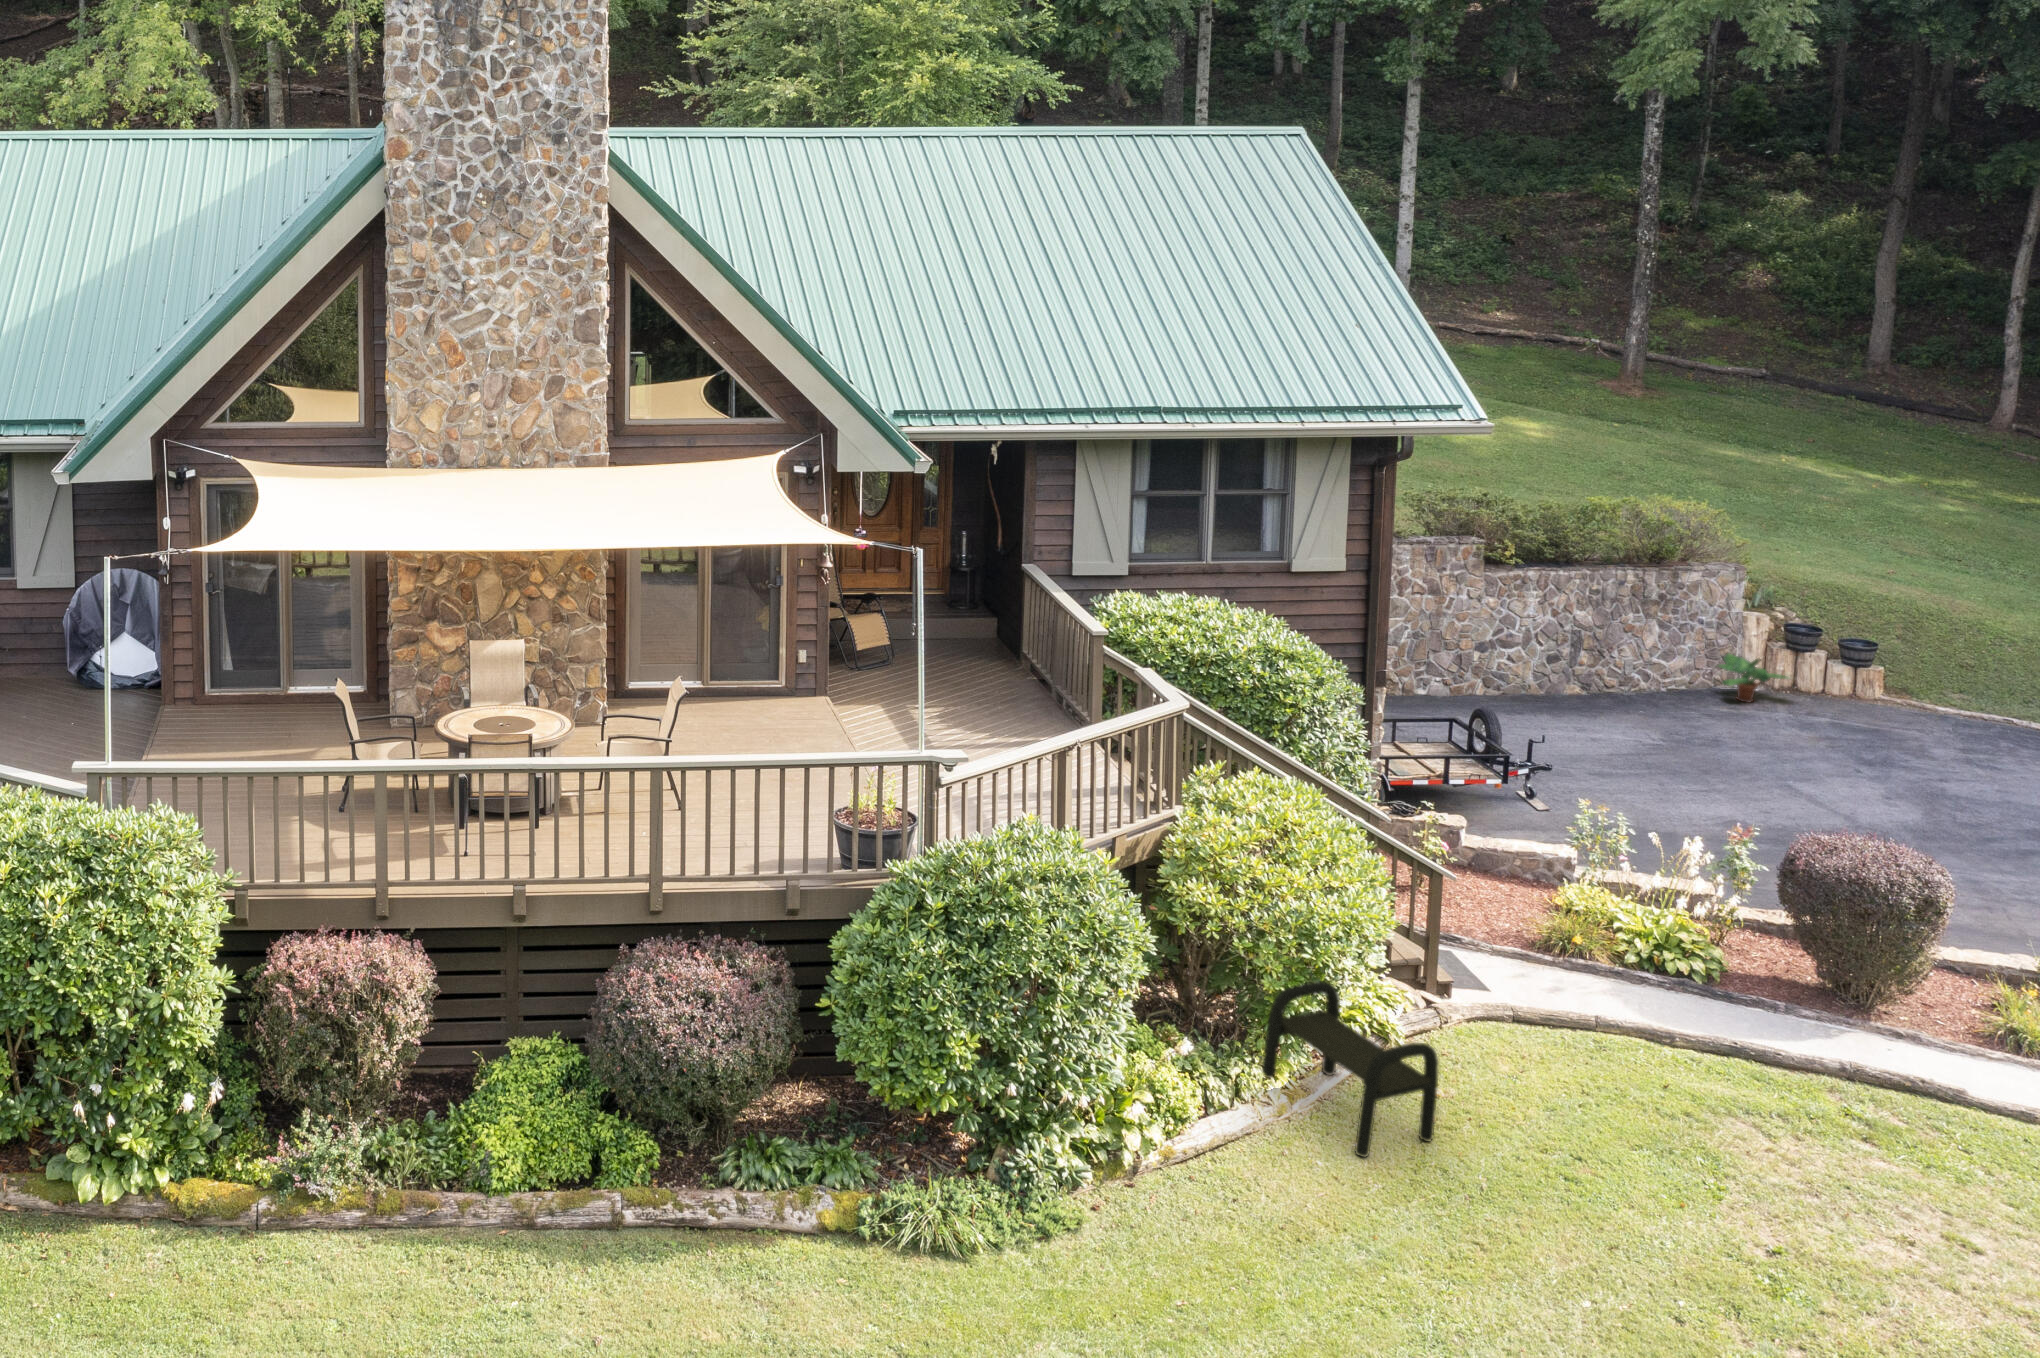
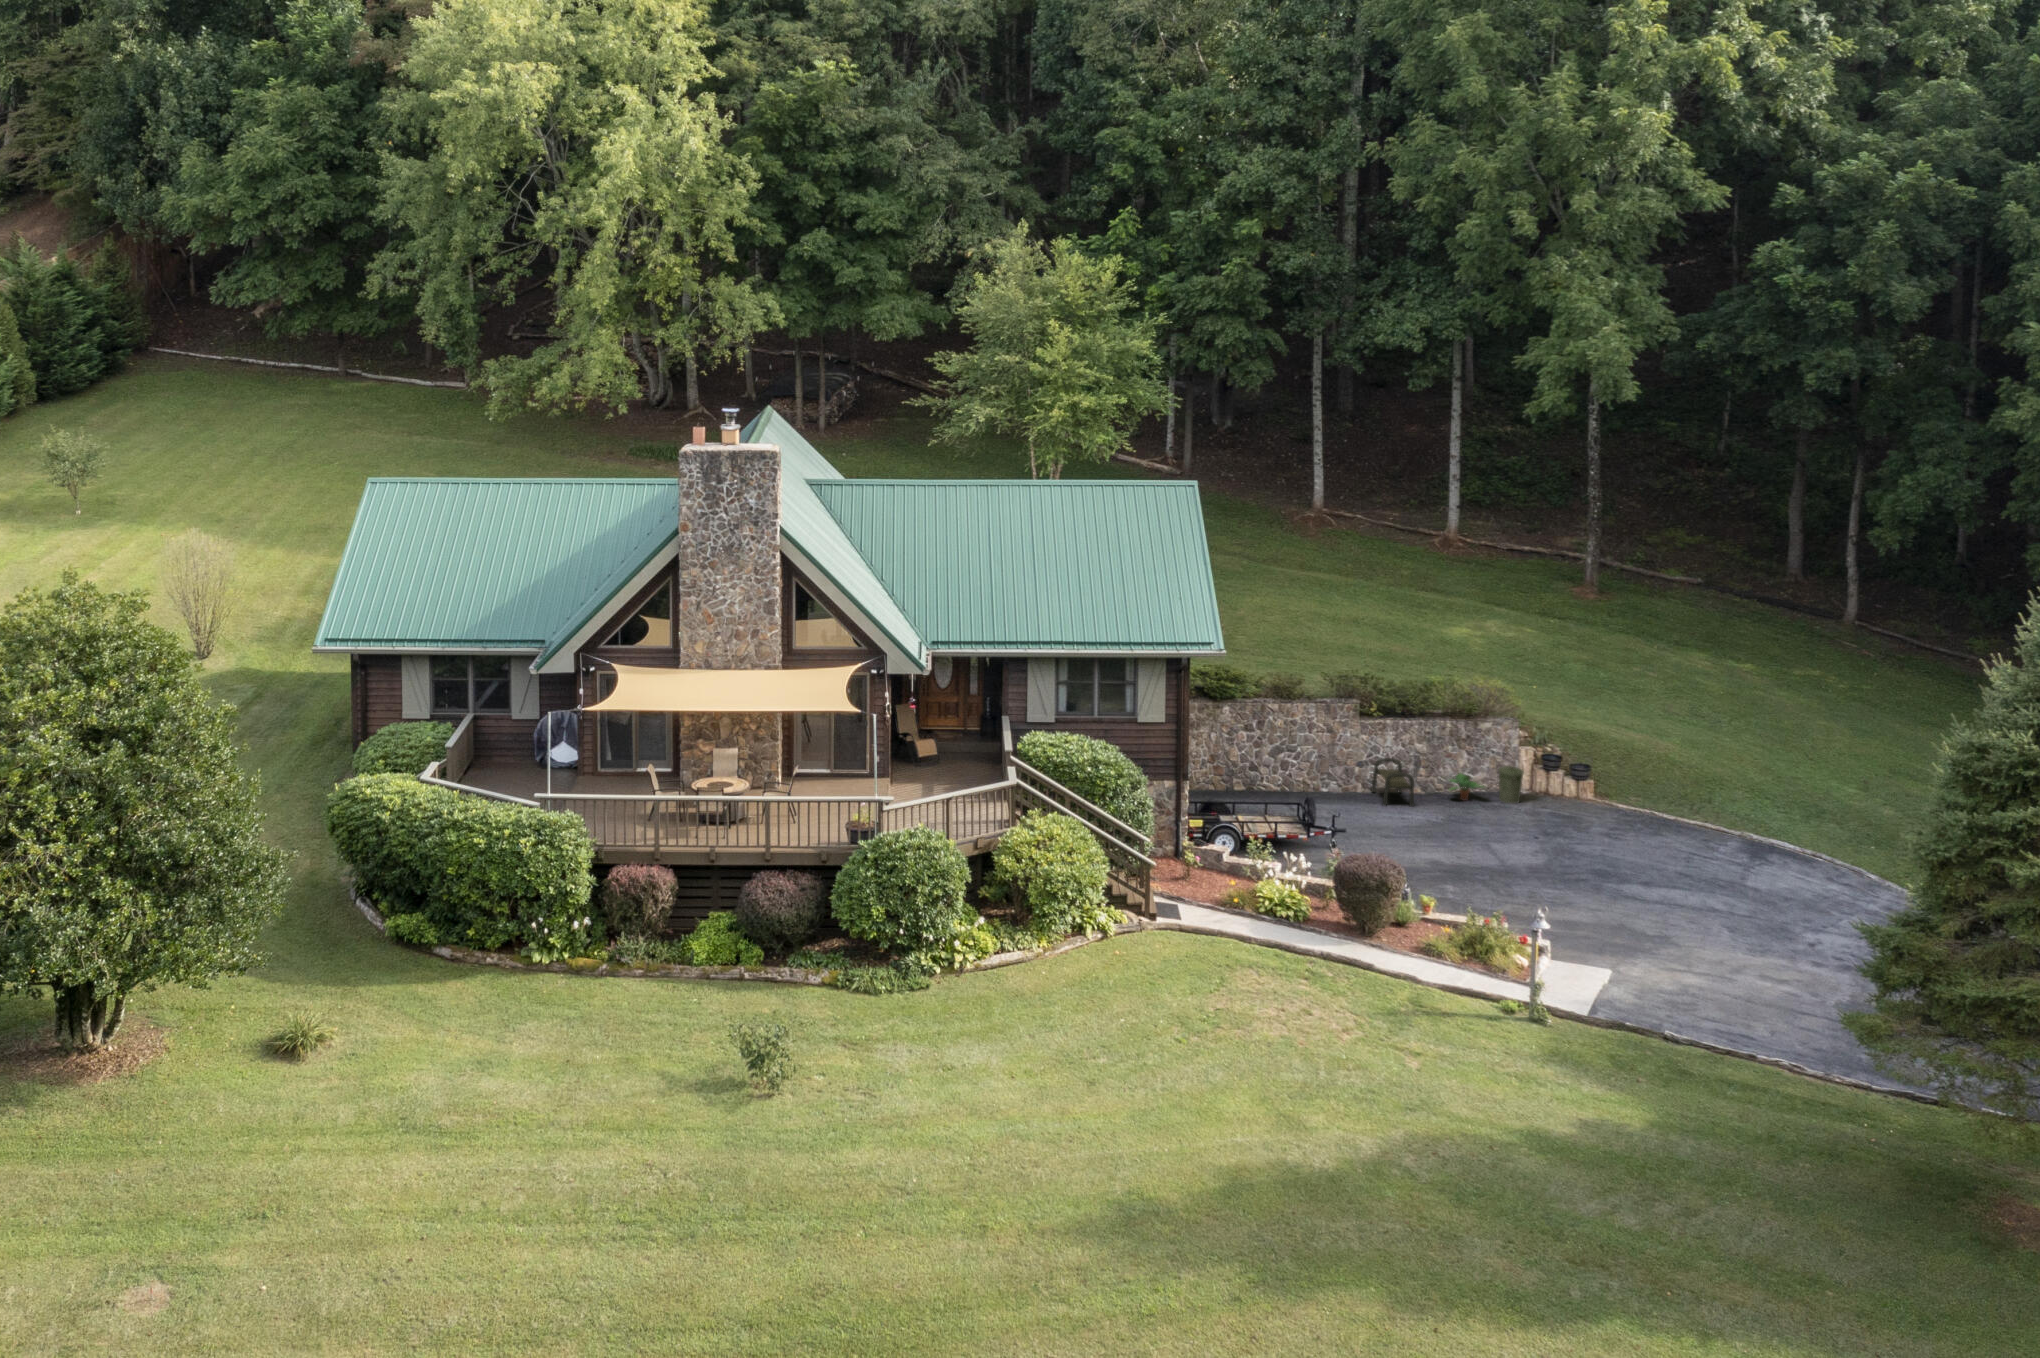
trash can: none [1801,640,1855,706] -> present [1499,766,1524,804]
bench: present [1262,981,1438,1157] -> present [1371,758,1414,807]

